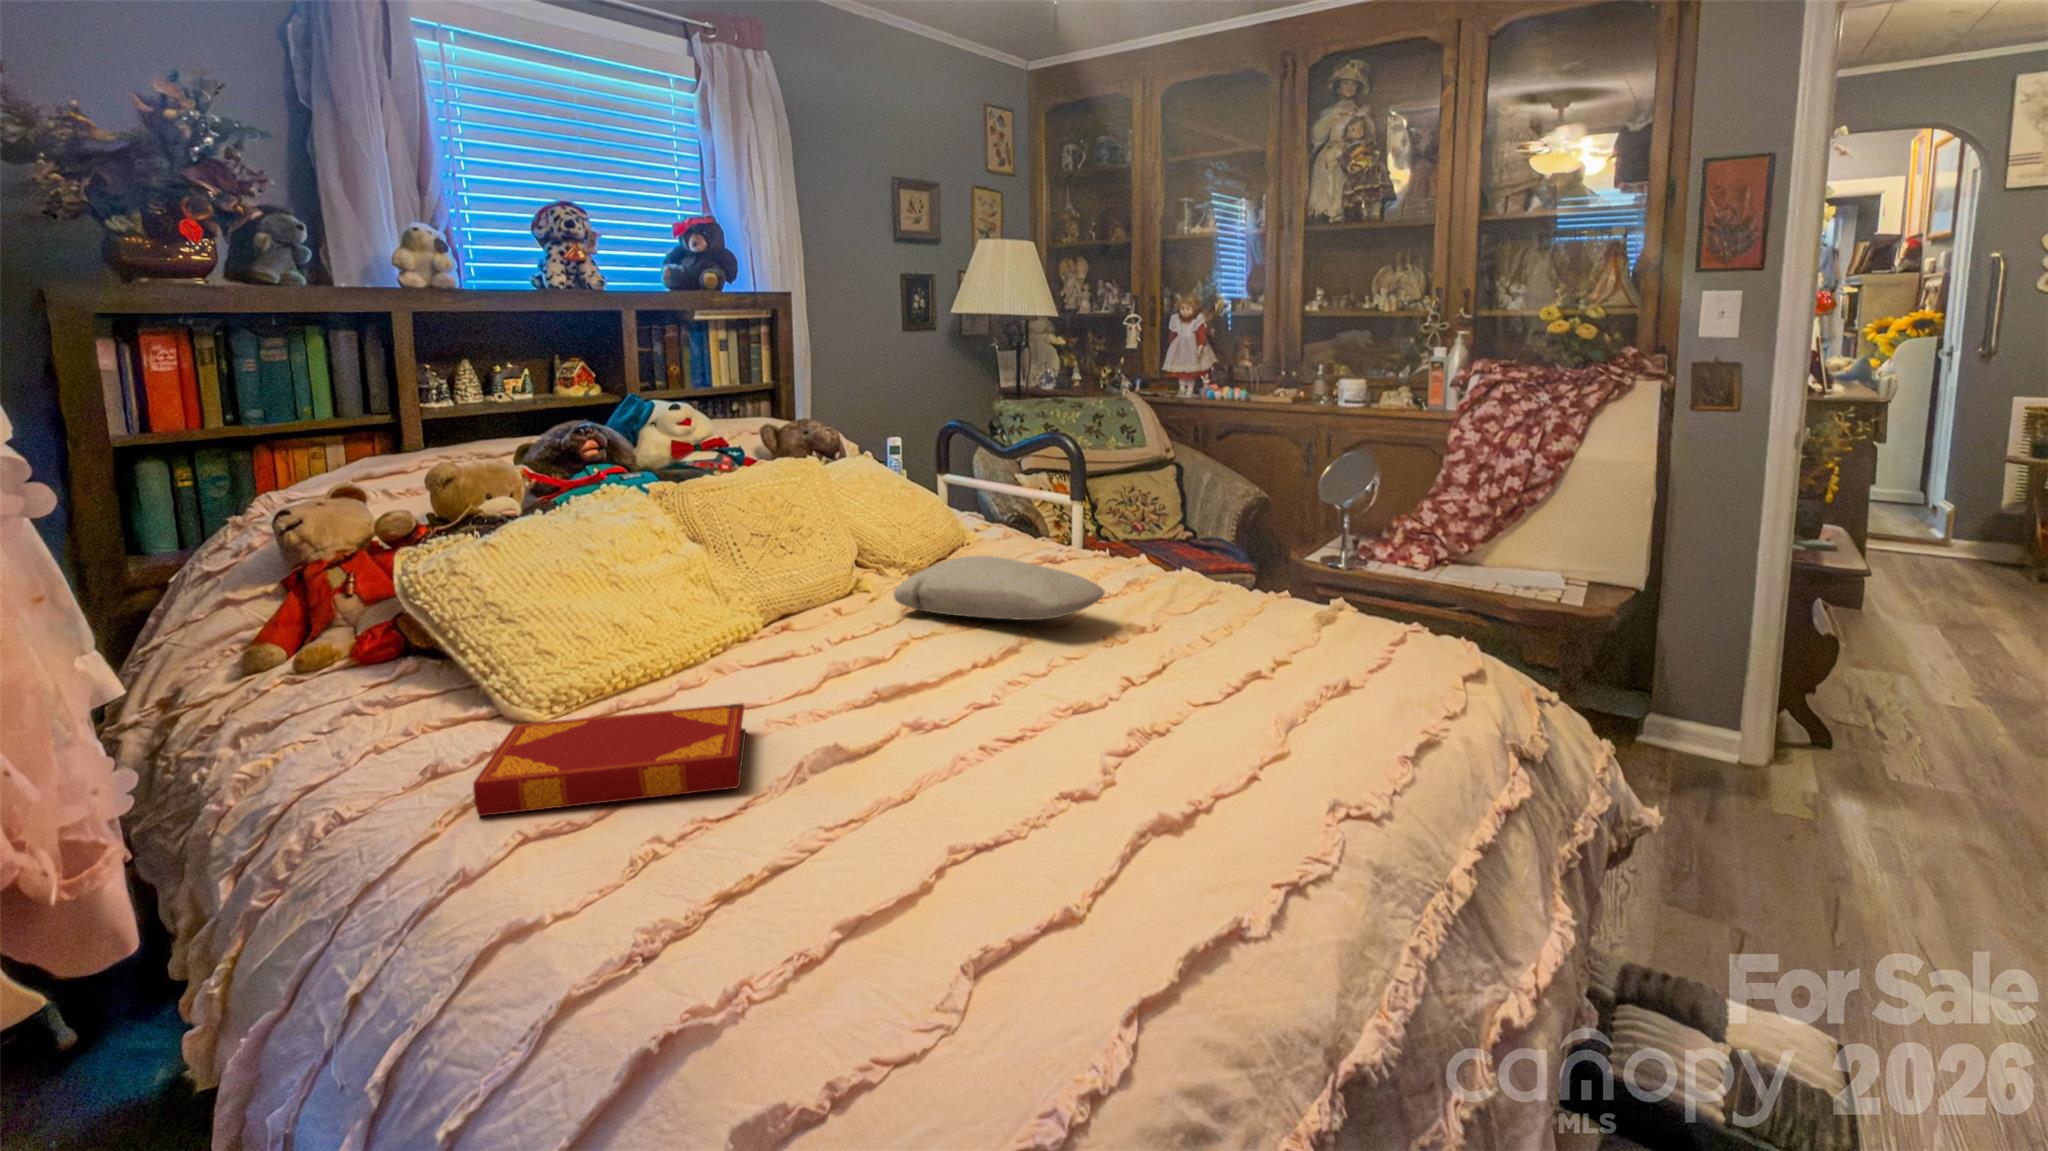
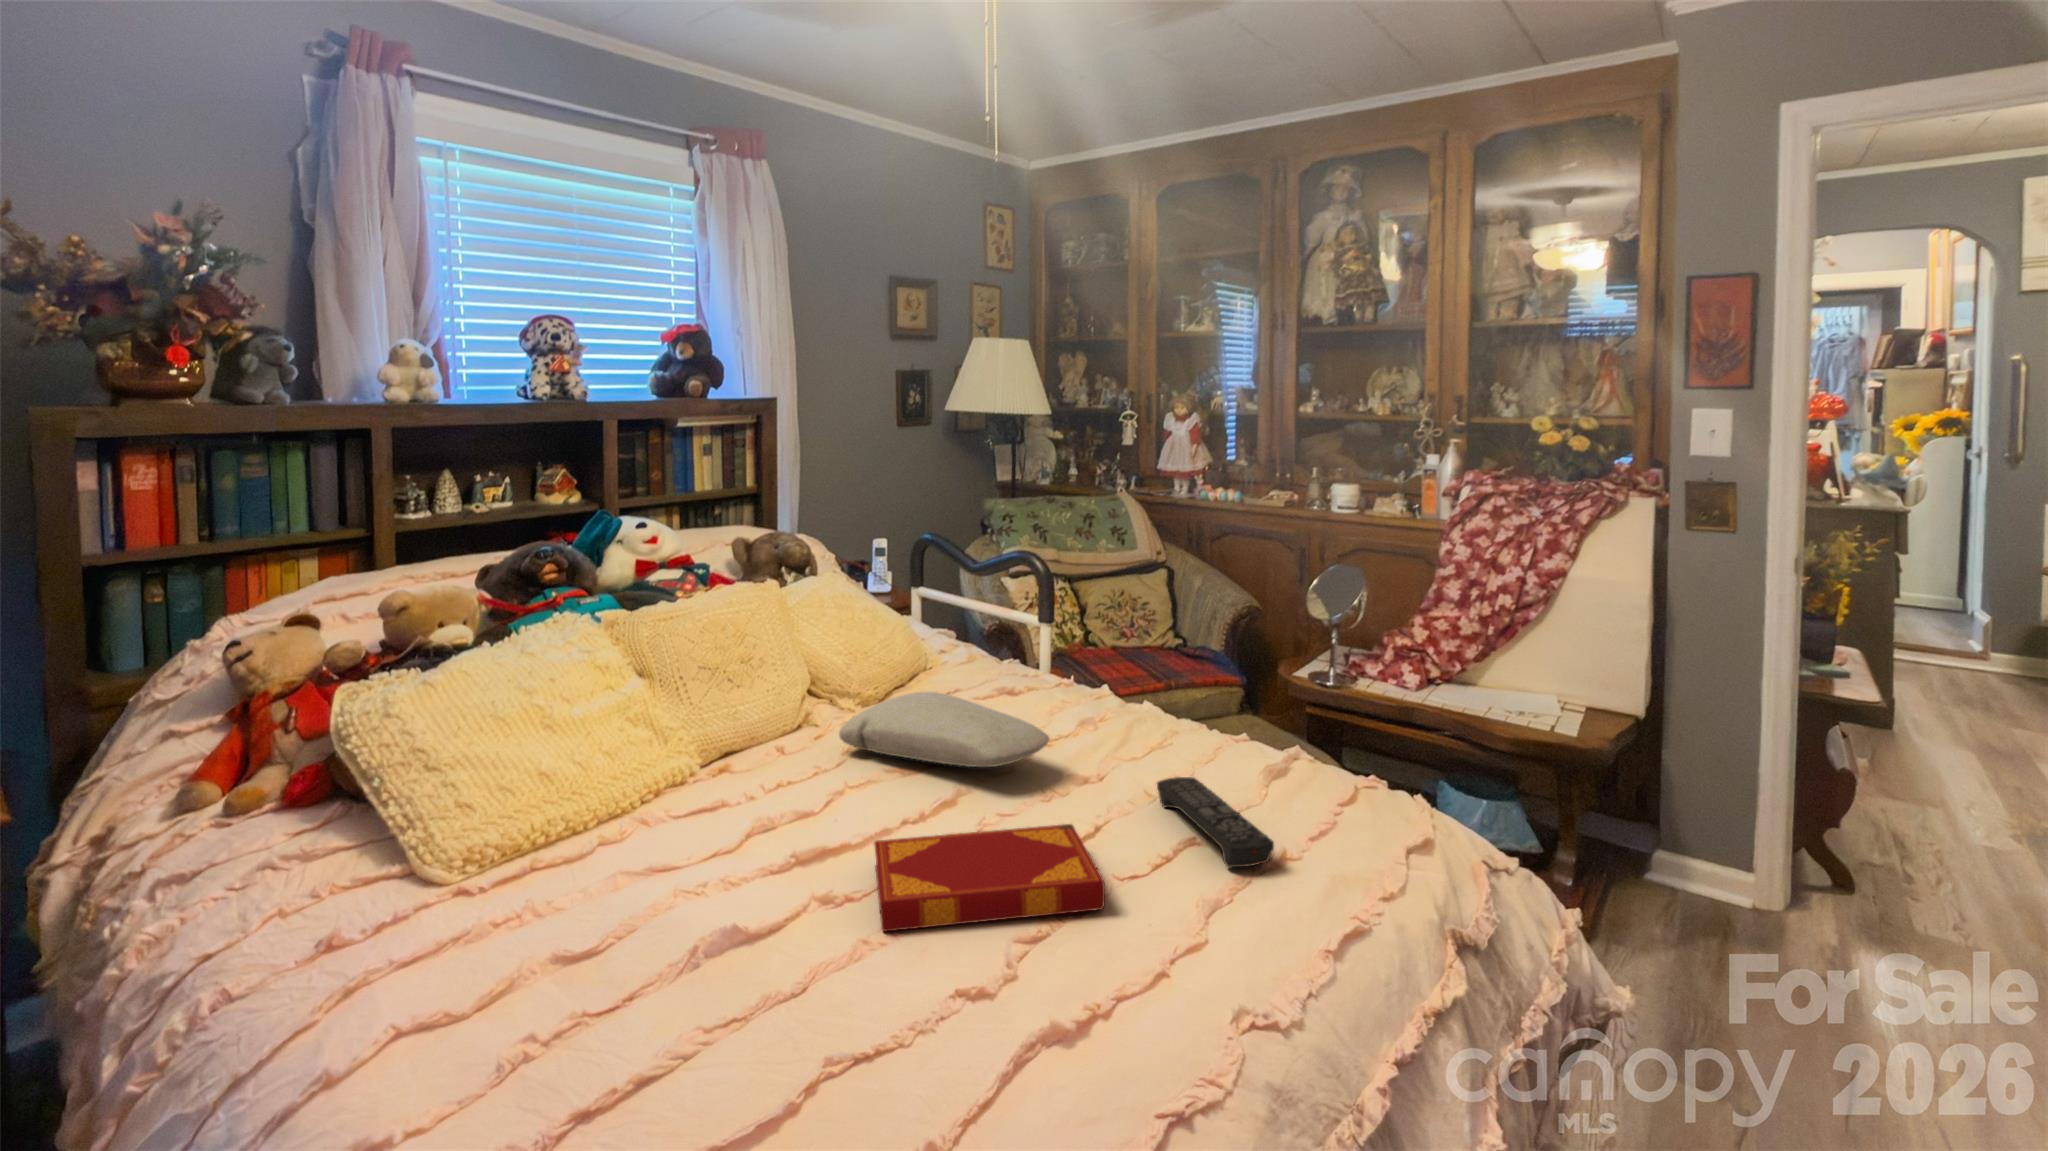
remote control: none [1216,622,1343,694] -> present [1157,777,1274,868]
hardback book: present [473,704,746,816] -> present [874,824,1105,931]

